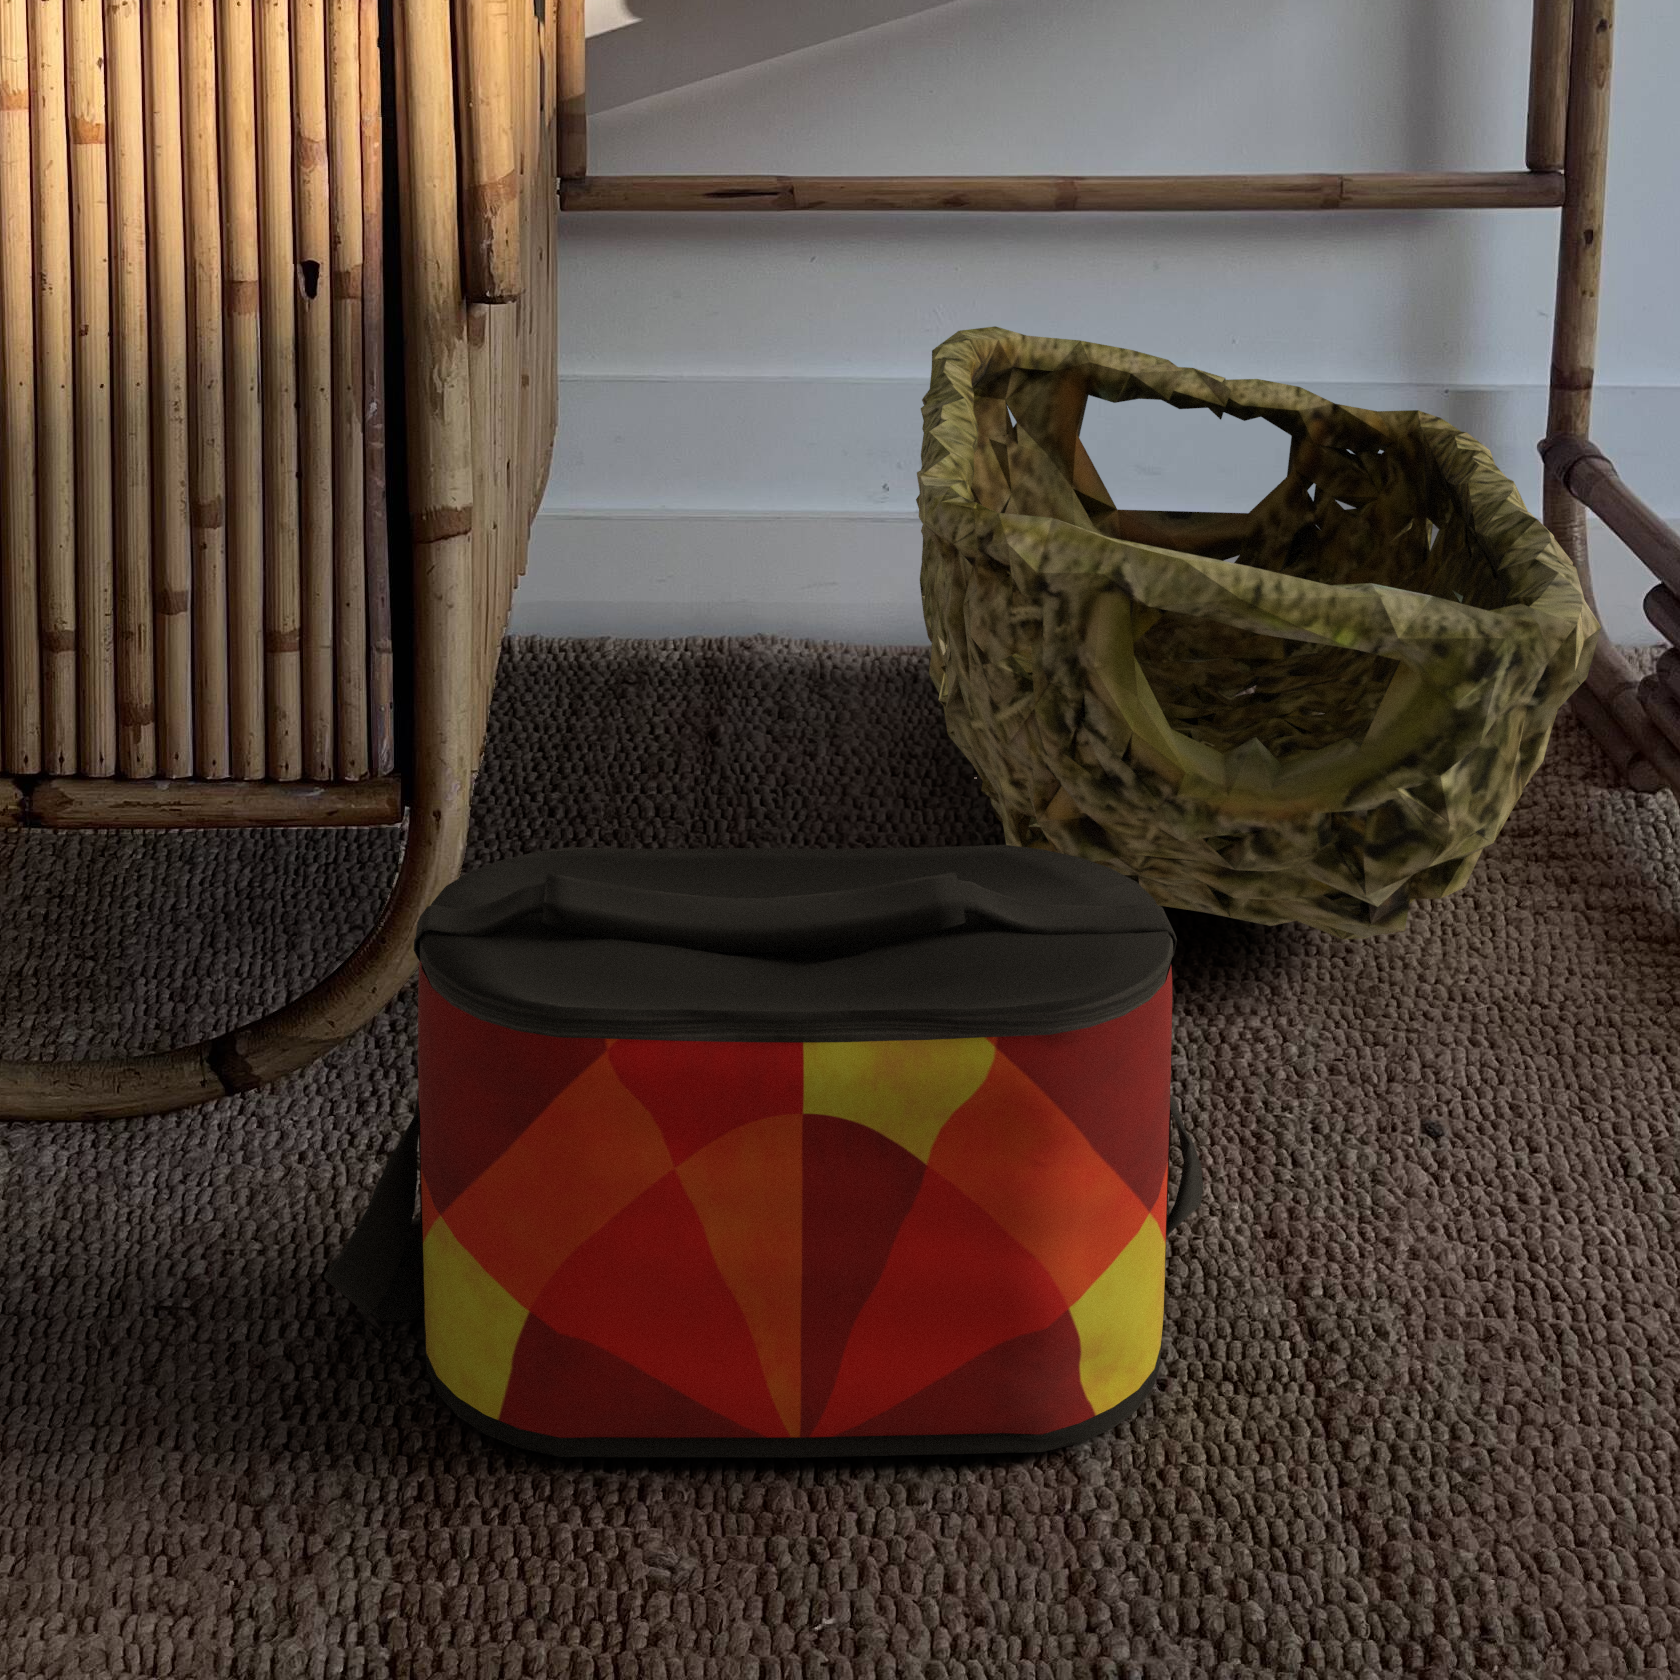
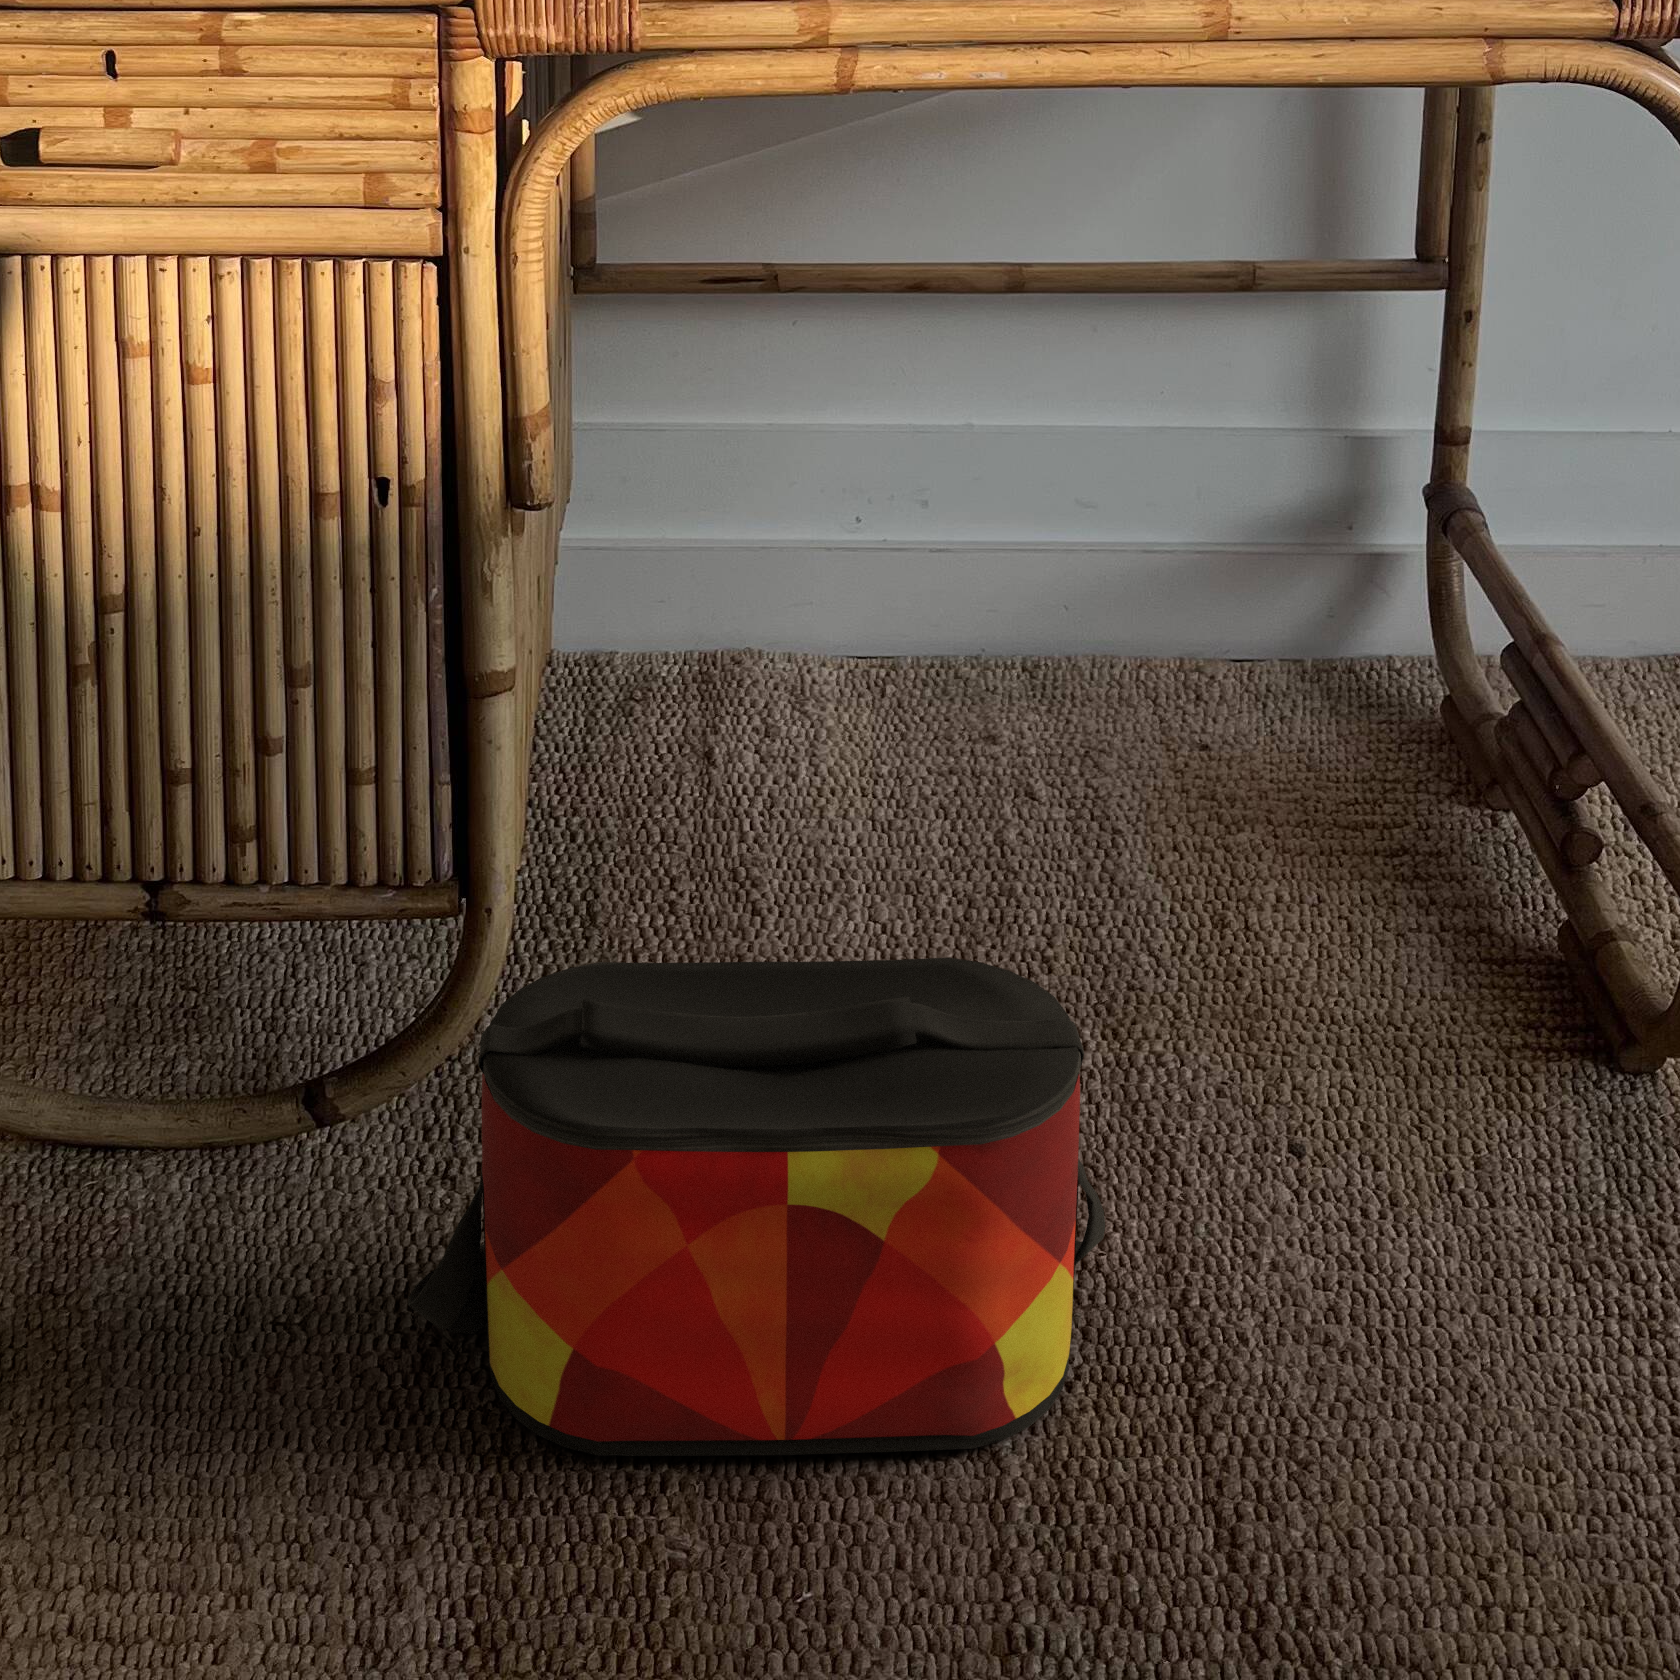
woven basket: present [916,326,1601,939] -> none [884,398,1447,973]

